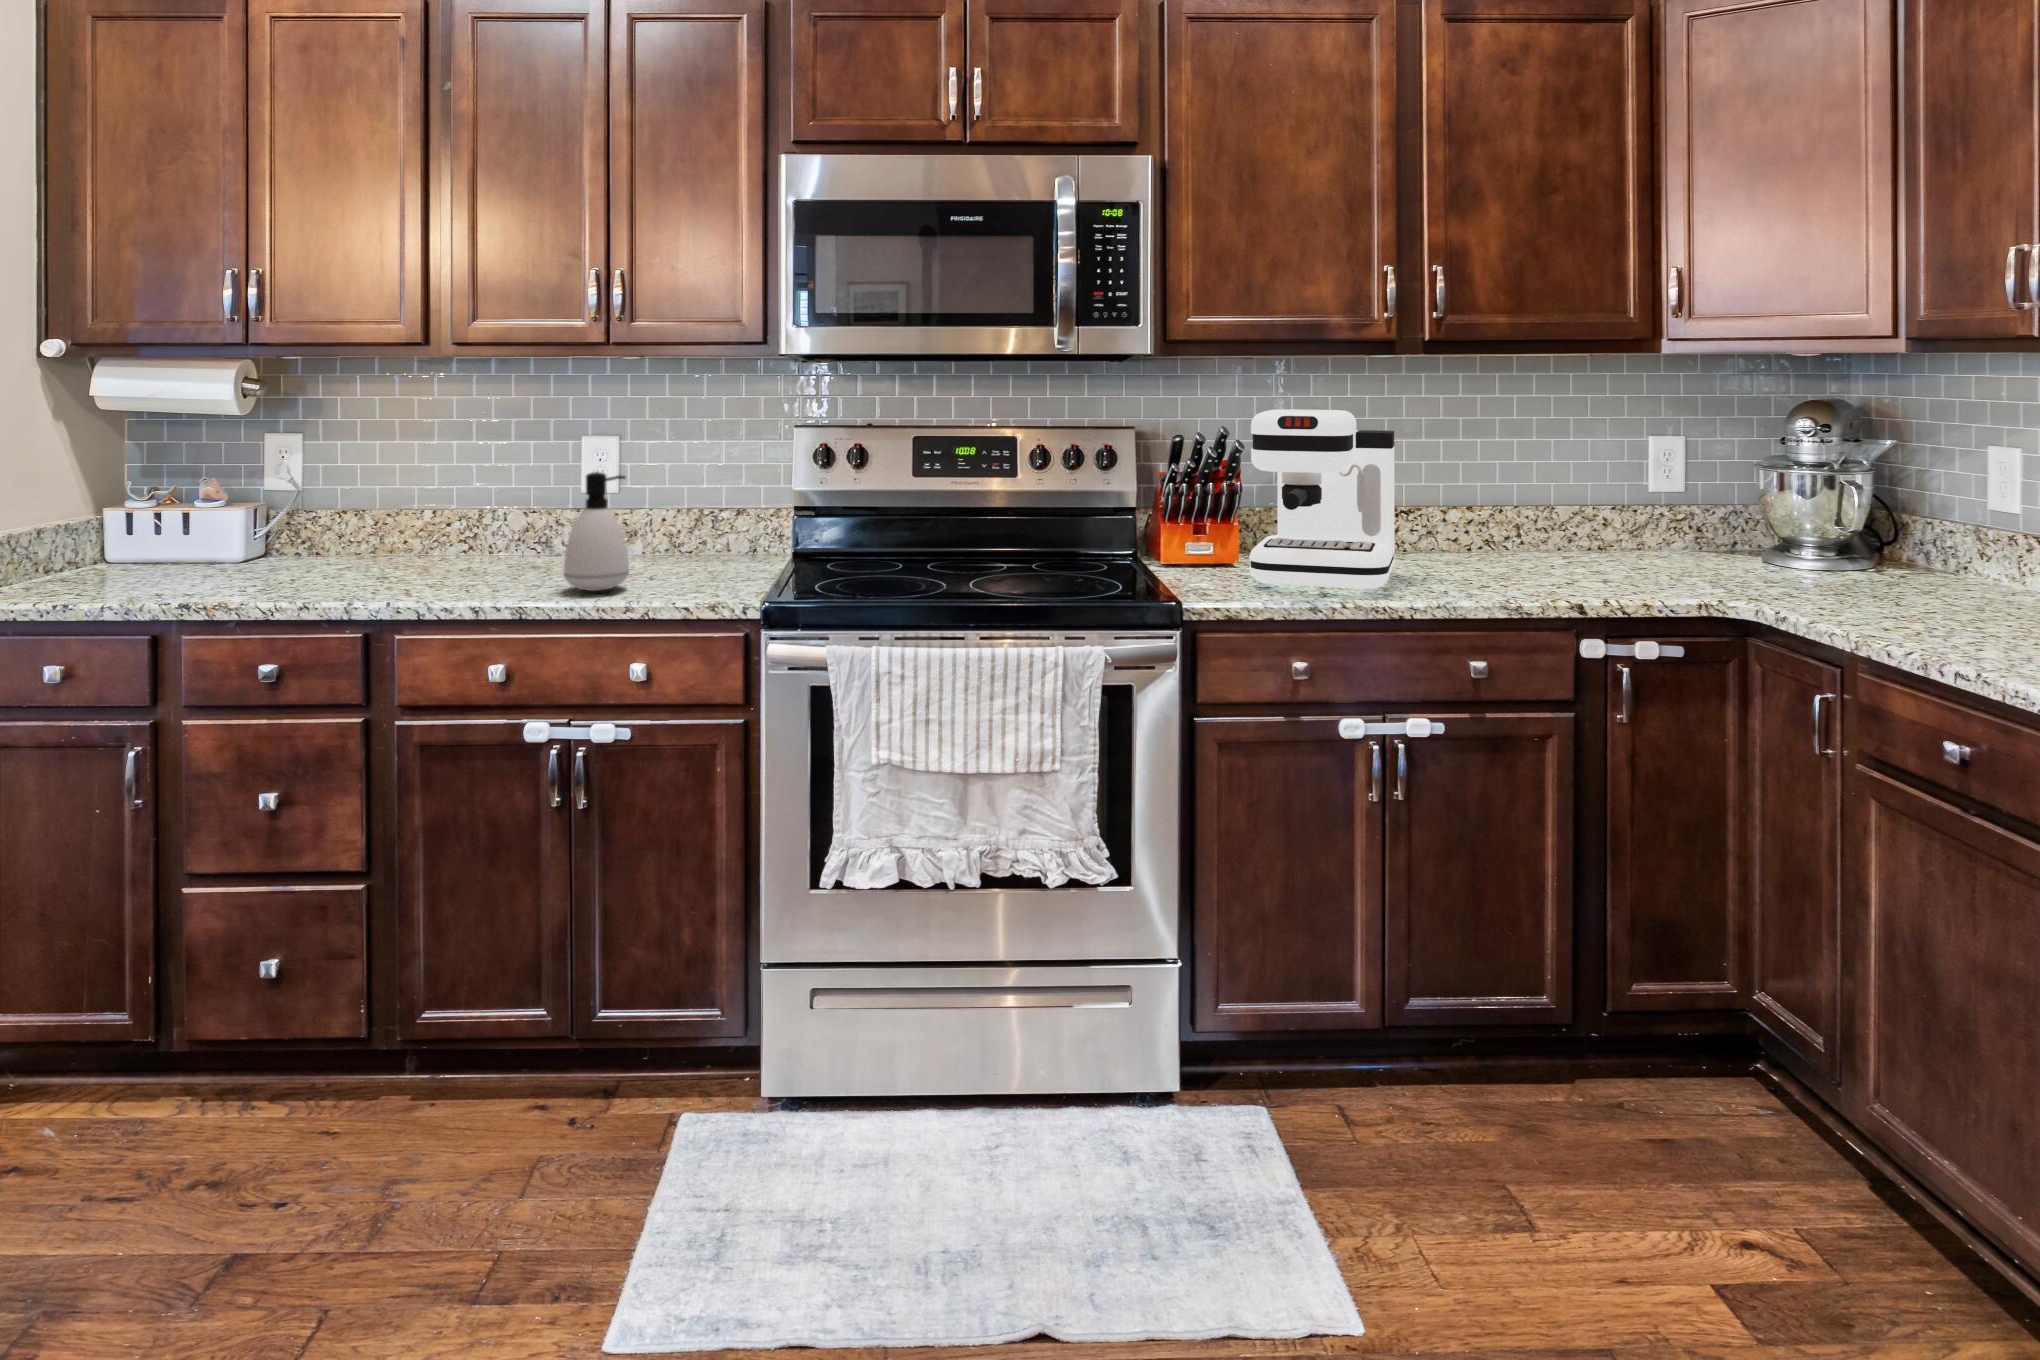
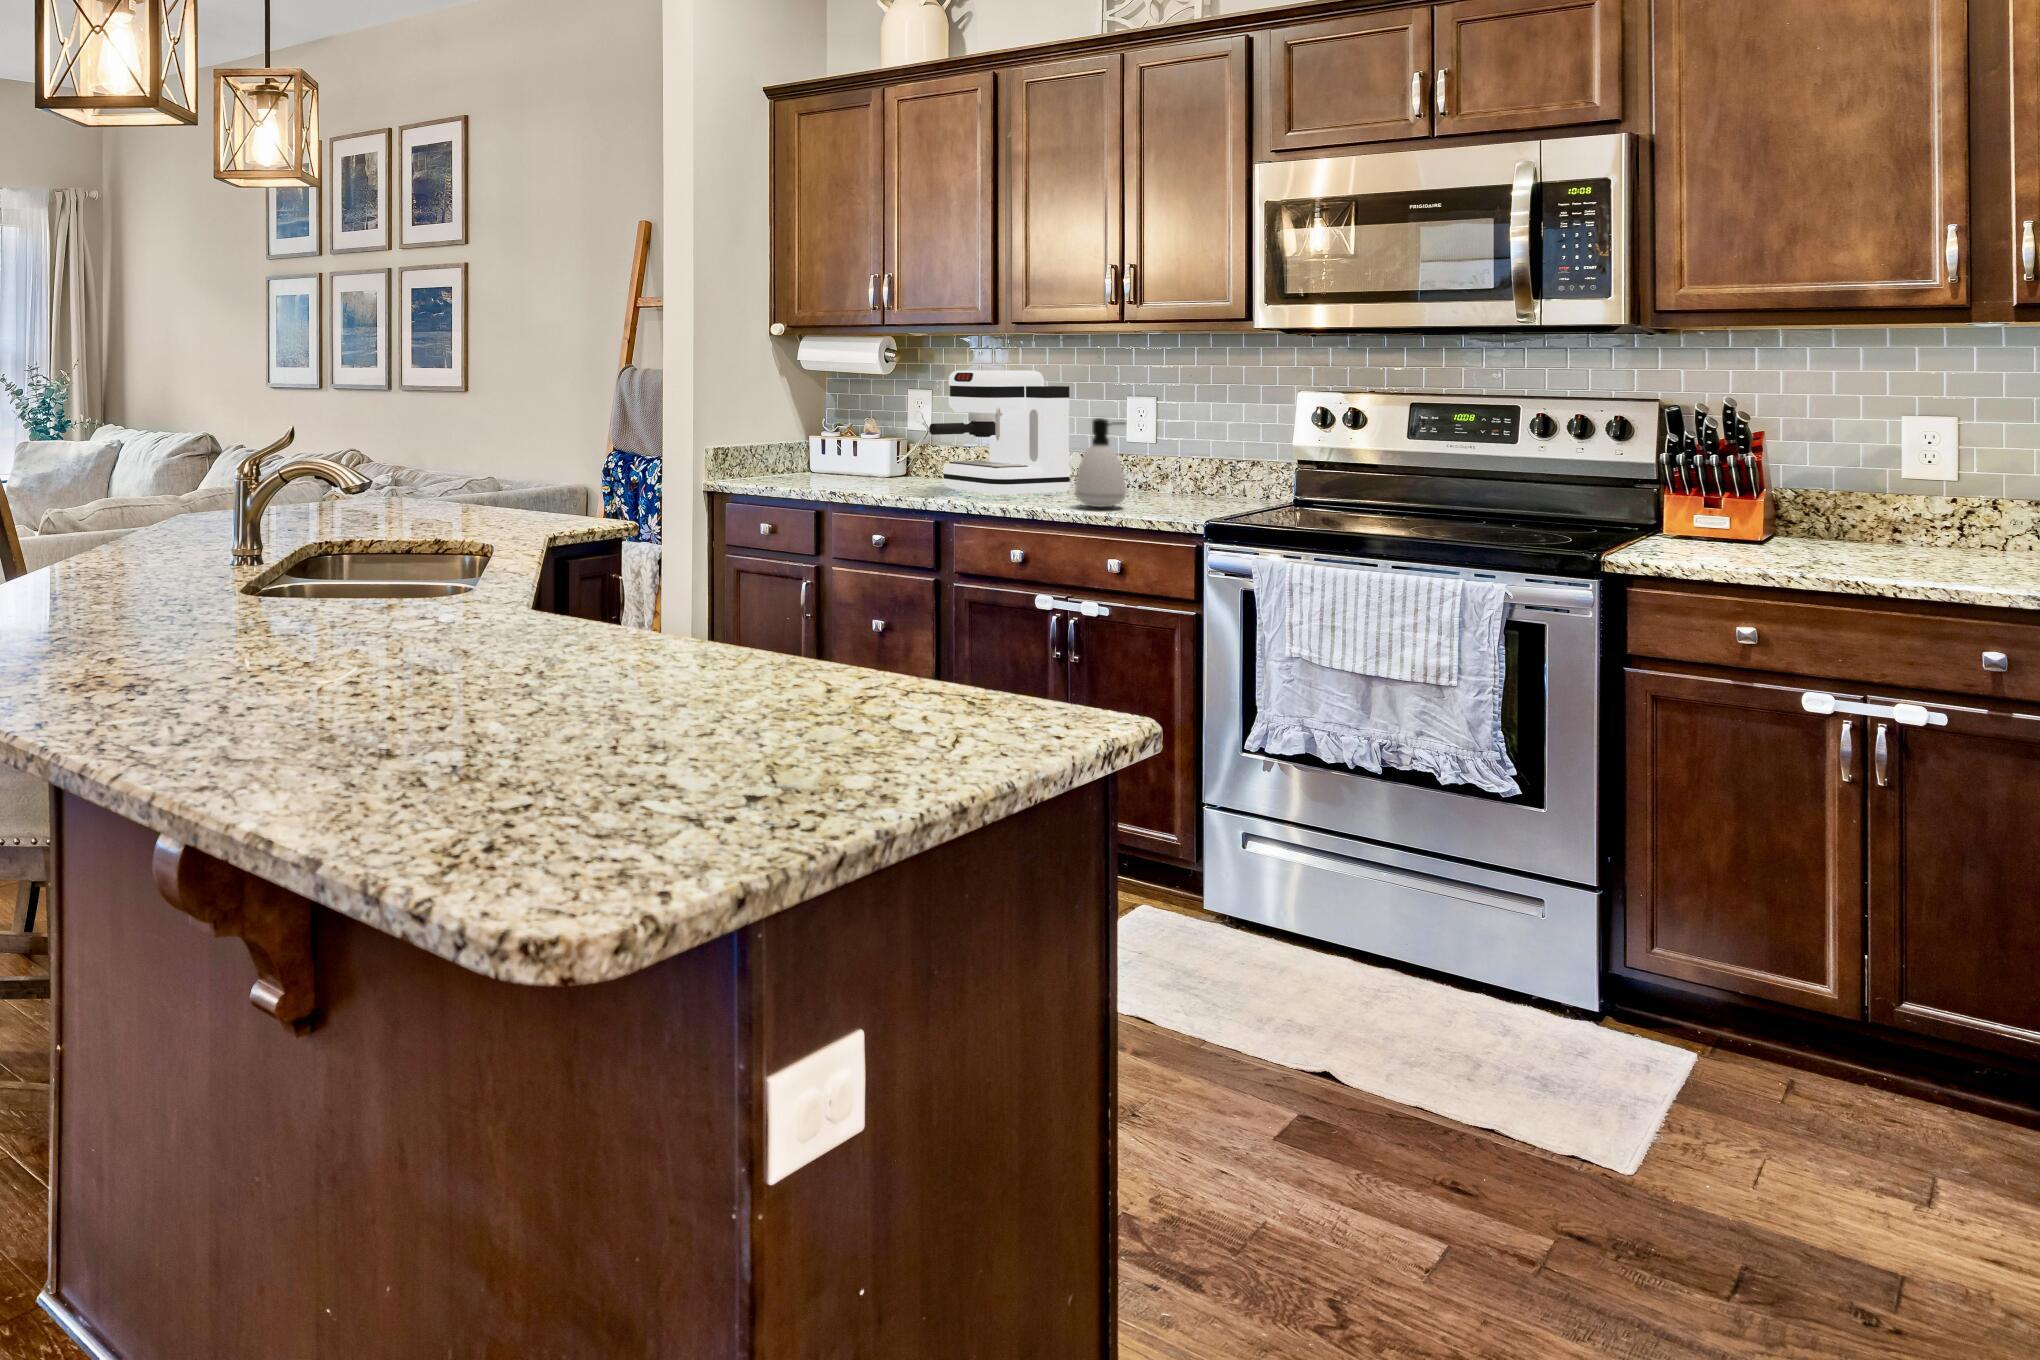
coffee maker: present [1250,409,1395,592] -> present [929,370,1070,497]

